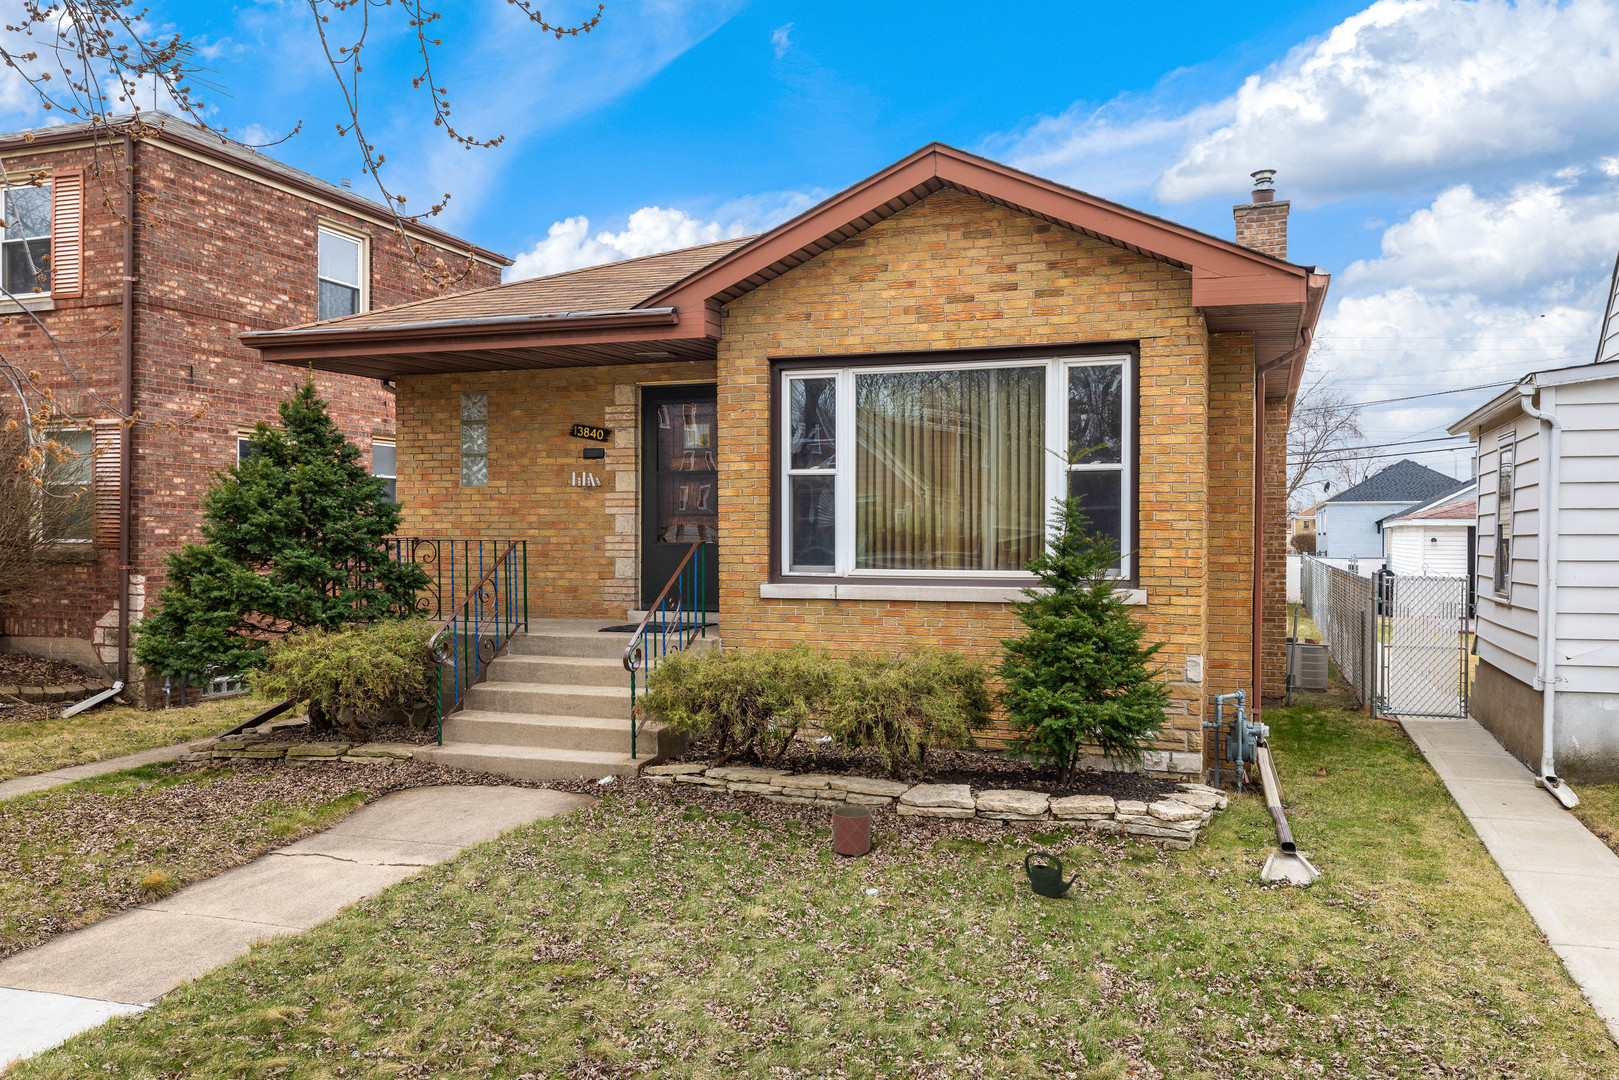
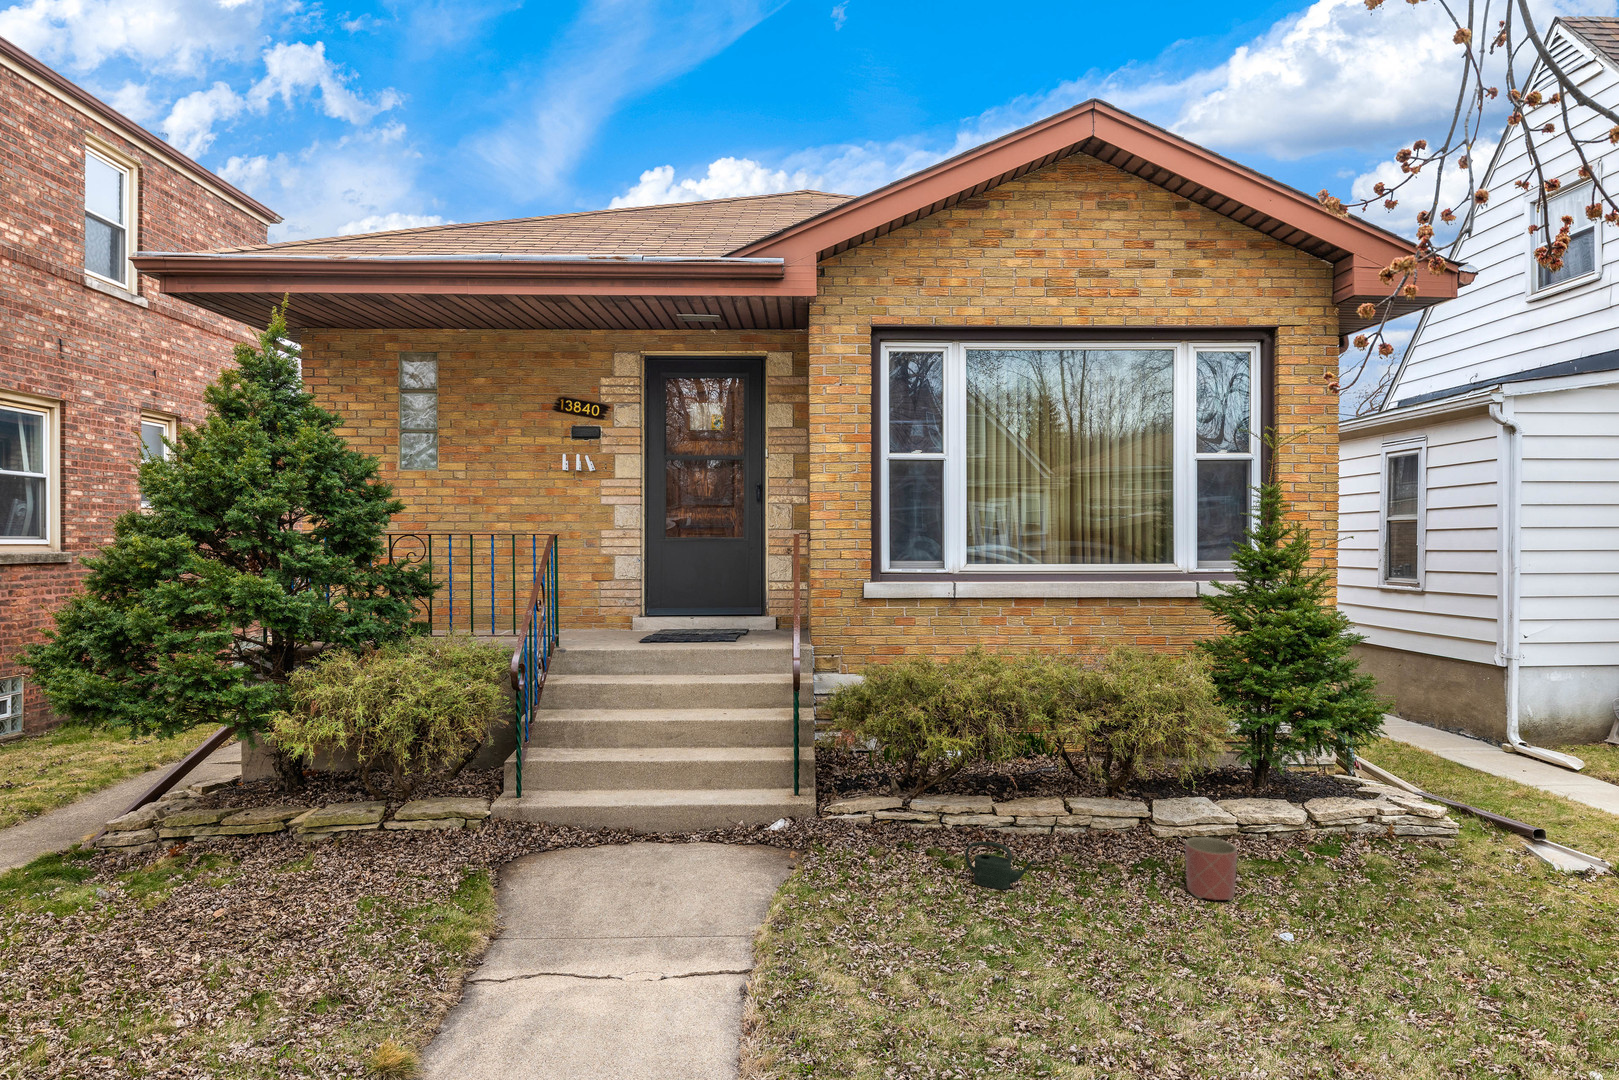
watering can: present [1024,852,1081,898] -> present [965,841,1037,889]

